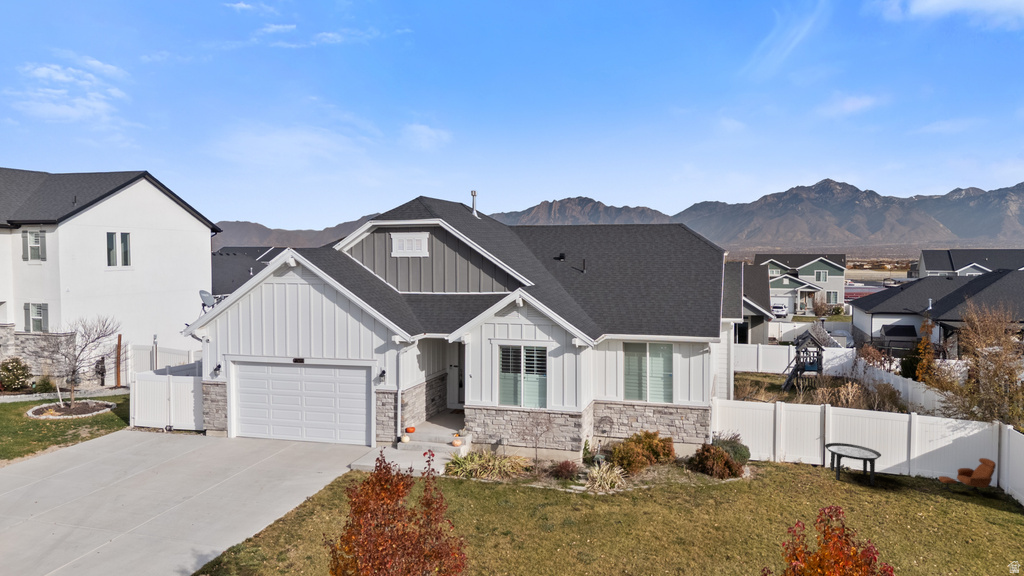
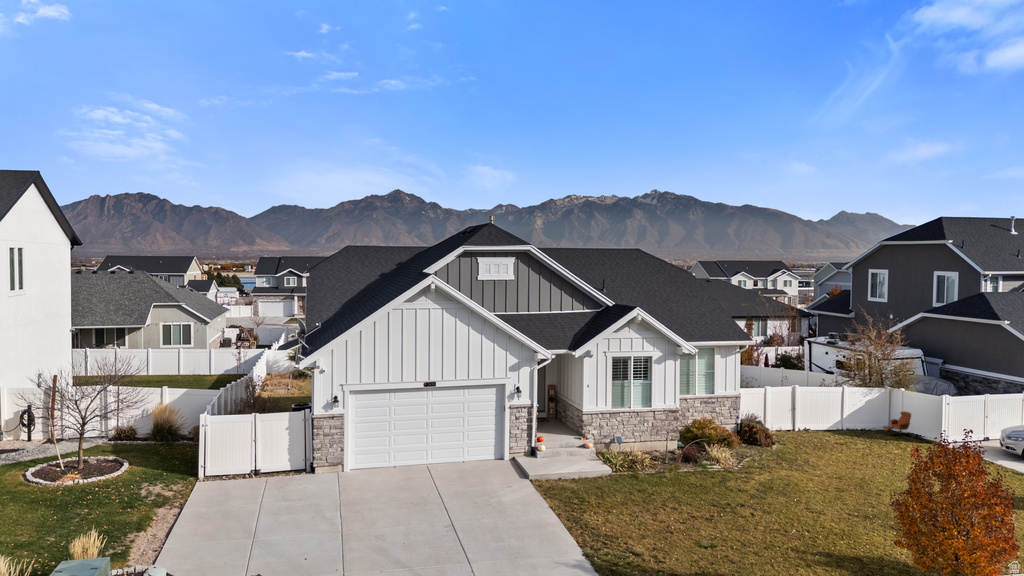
round table: present [825,443,881,485] -> none [819,412,855,437]

